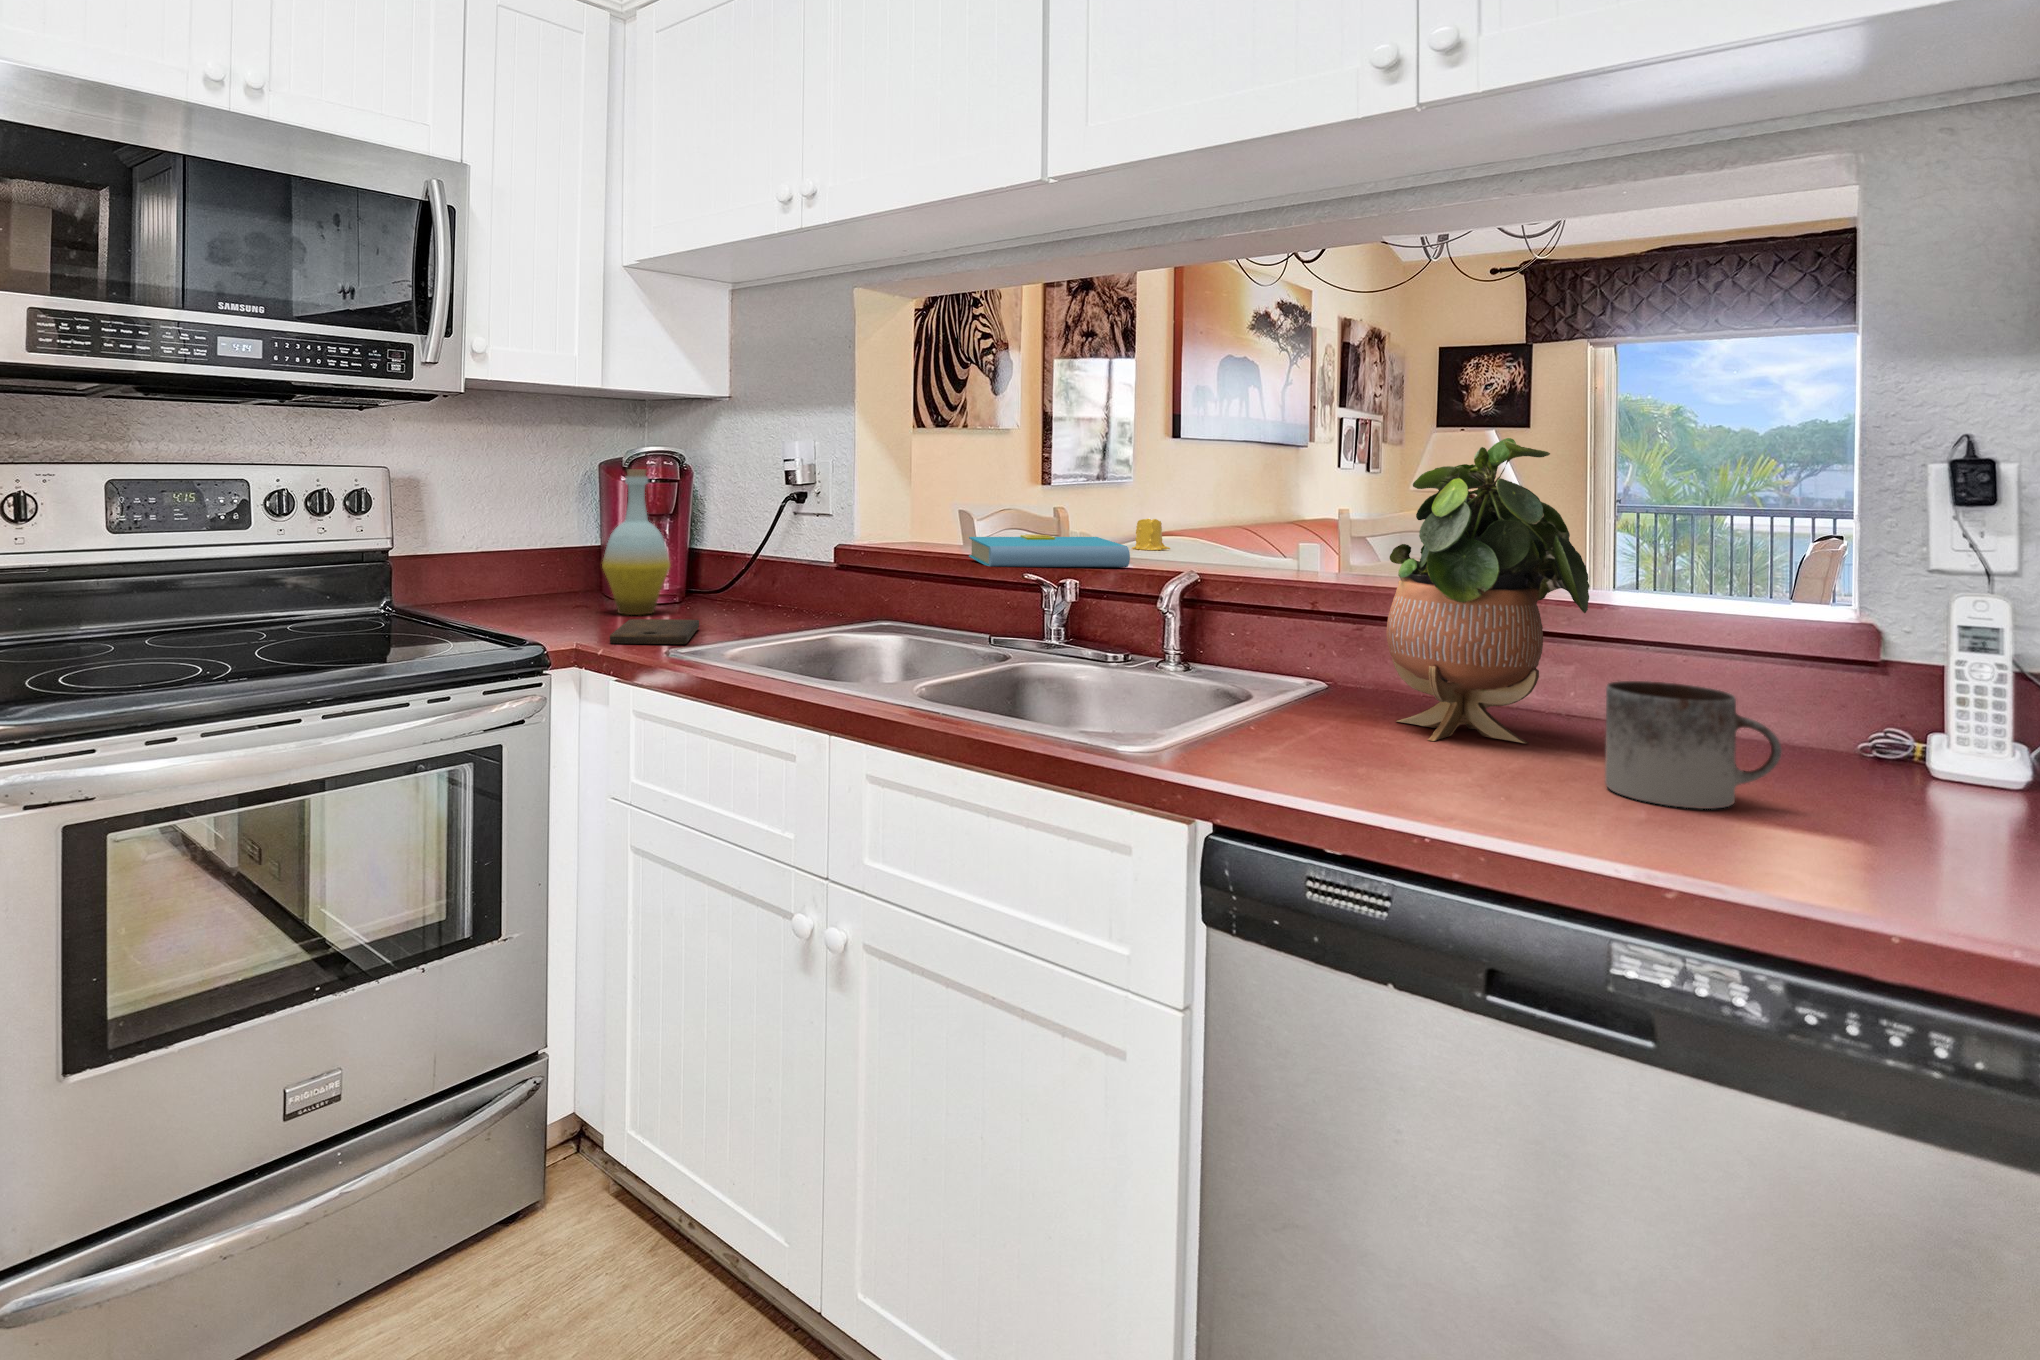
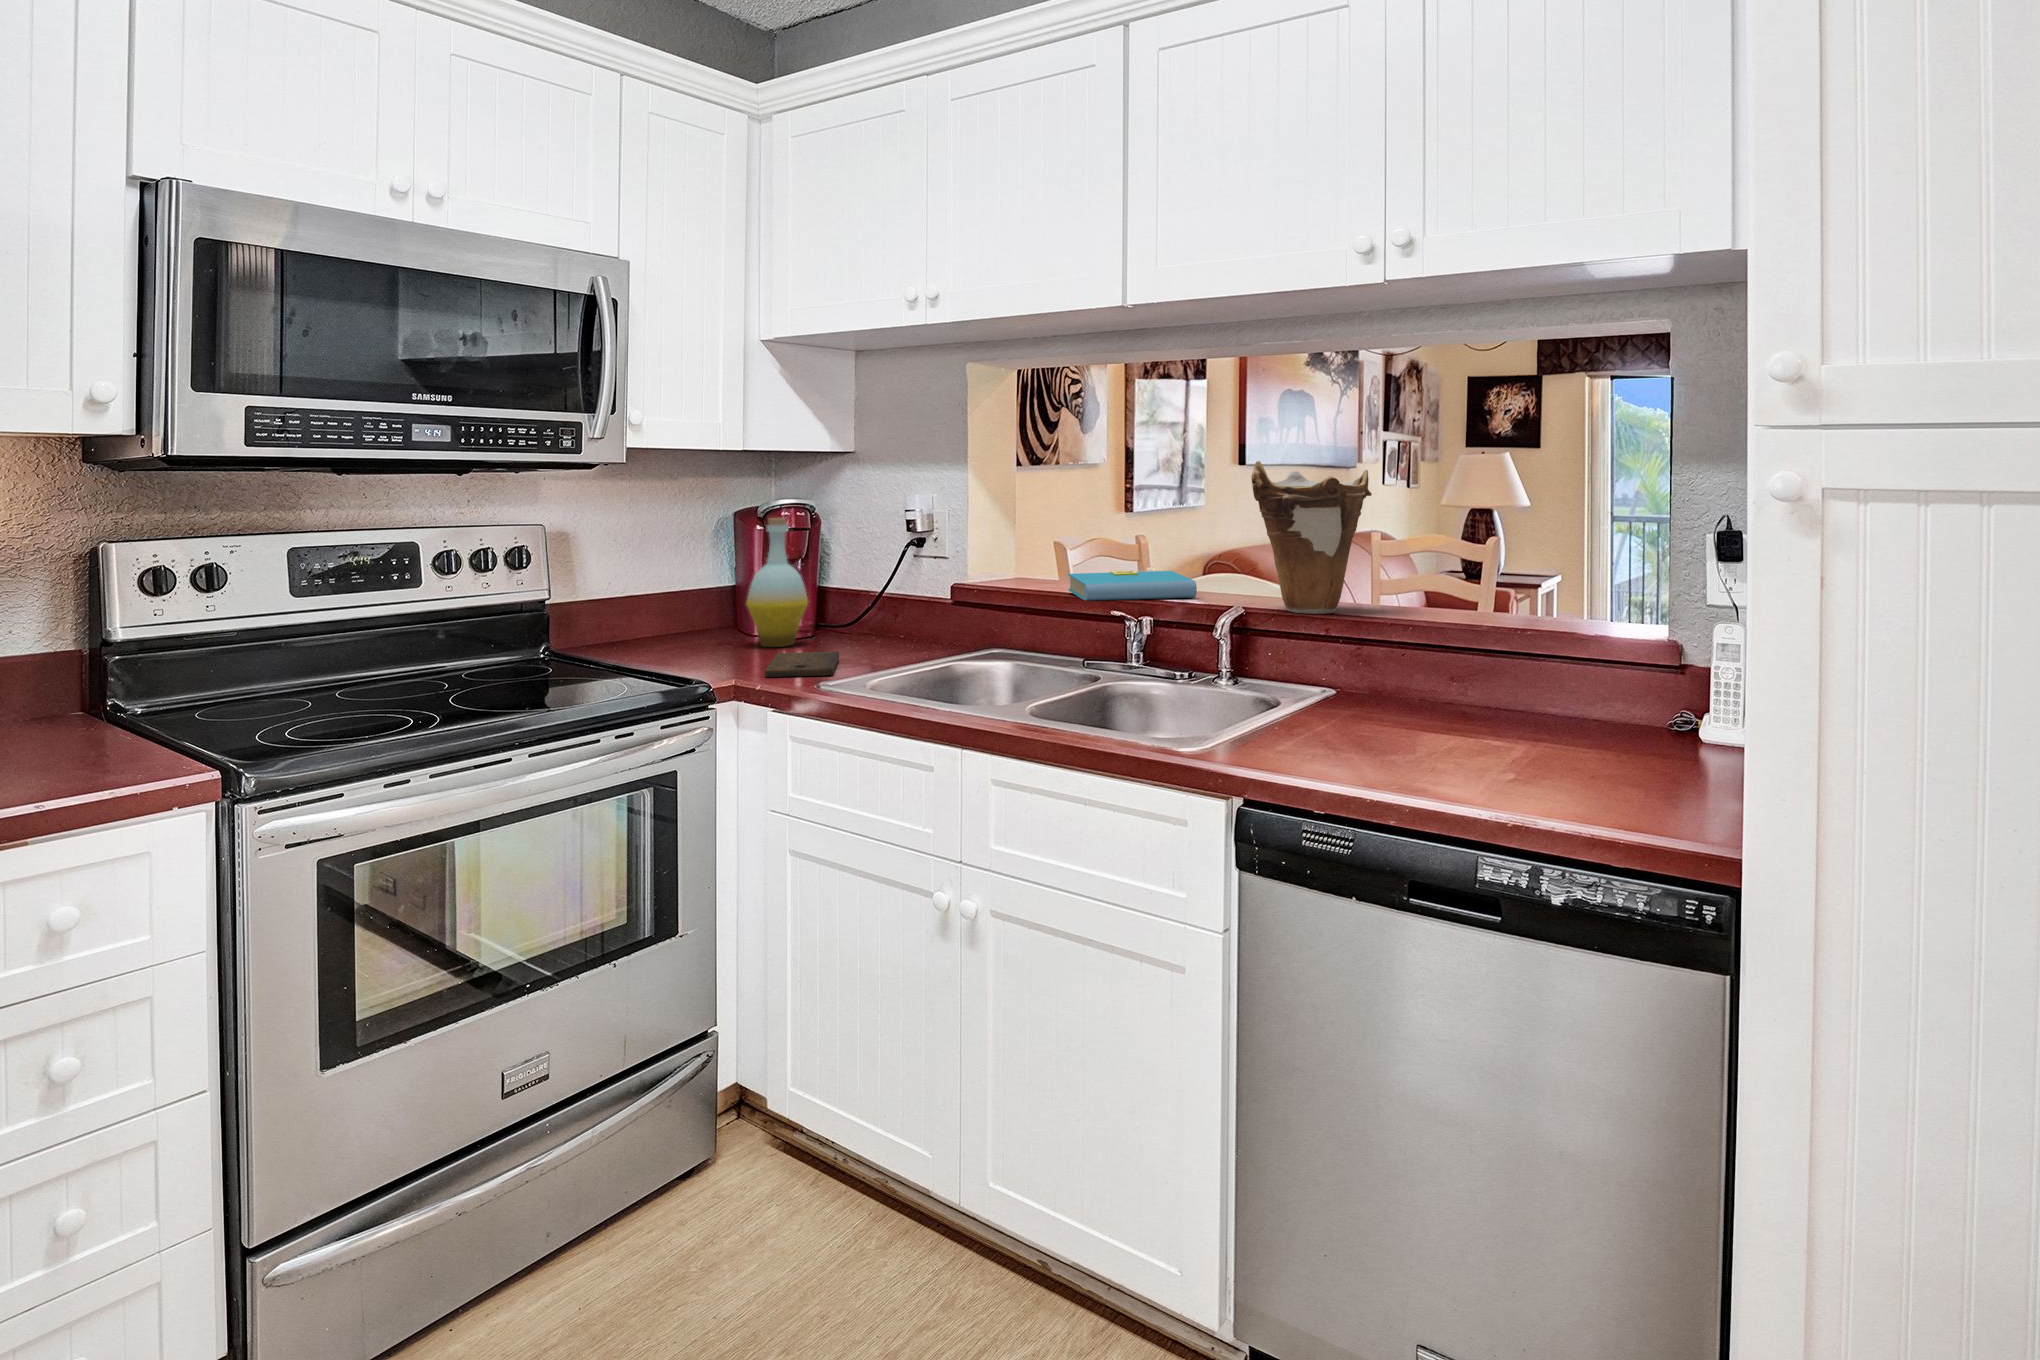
vase: none [1207,386,1373,585] -> present [1251,461,1372,614]
potted plant: present [1386,438,1590,743] -> none [1371,513,1500,732]
candle: present [1132,518,1170,550] -> none [1203,543,1234,572]
mug: present [1605,681,1781,809] -> none [1498,687,1597,771]

